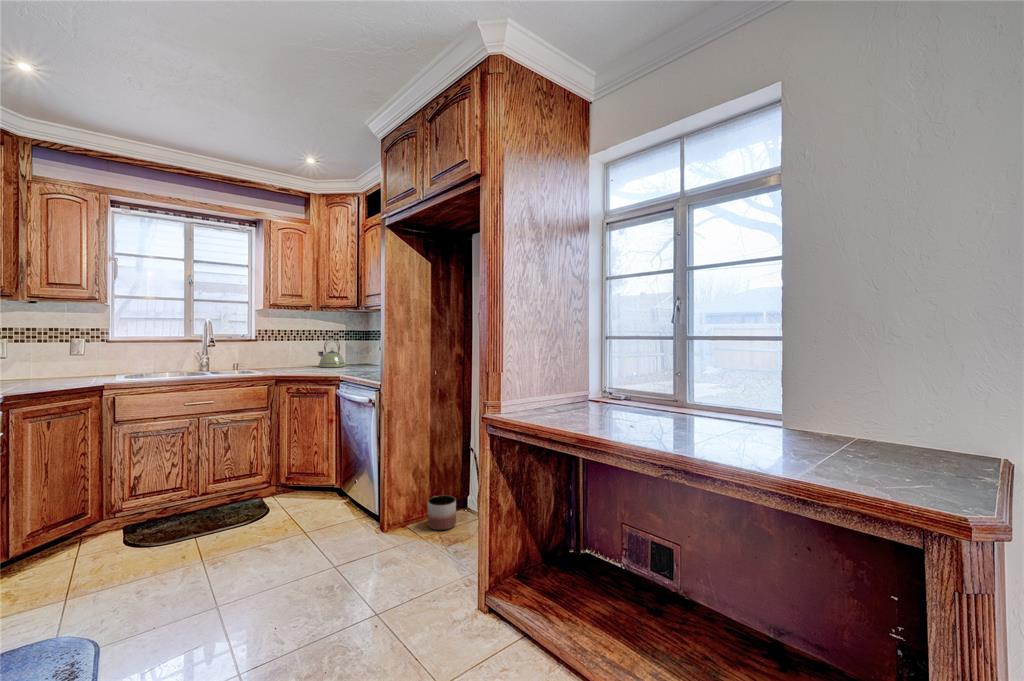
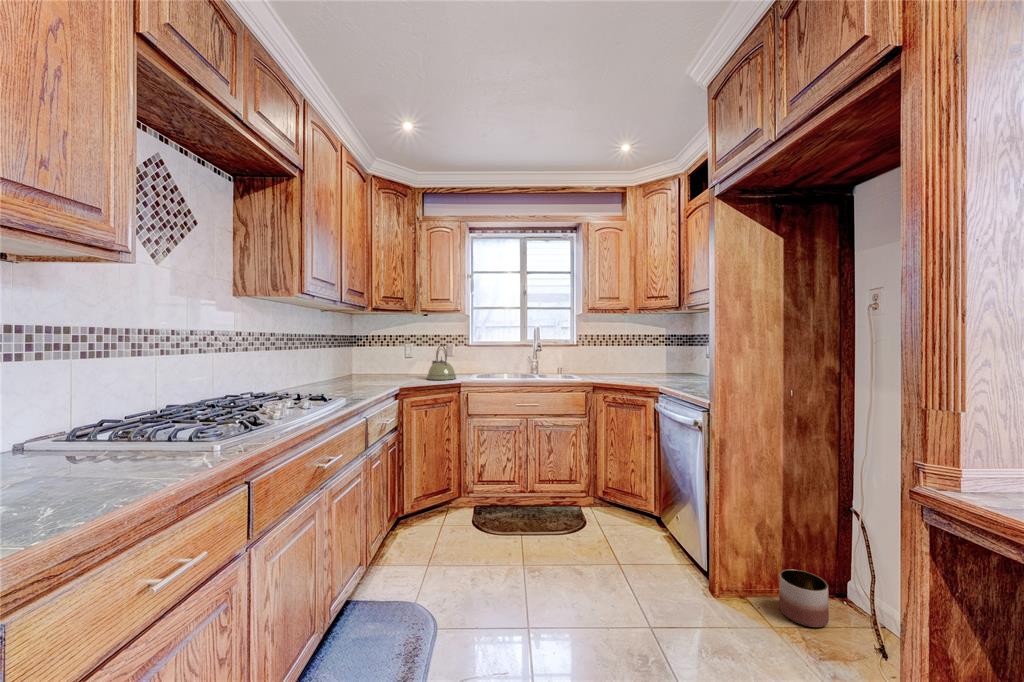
kettle: present [318,338,345,367] -> present [427,346,456,380]

